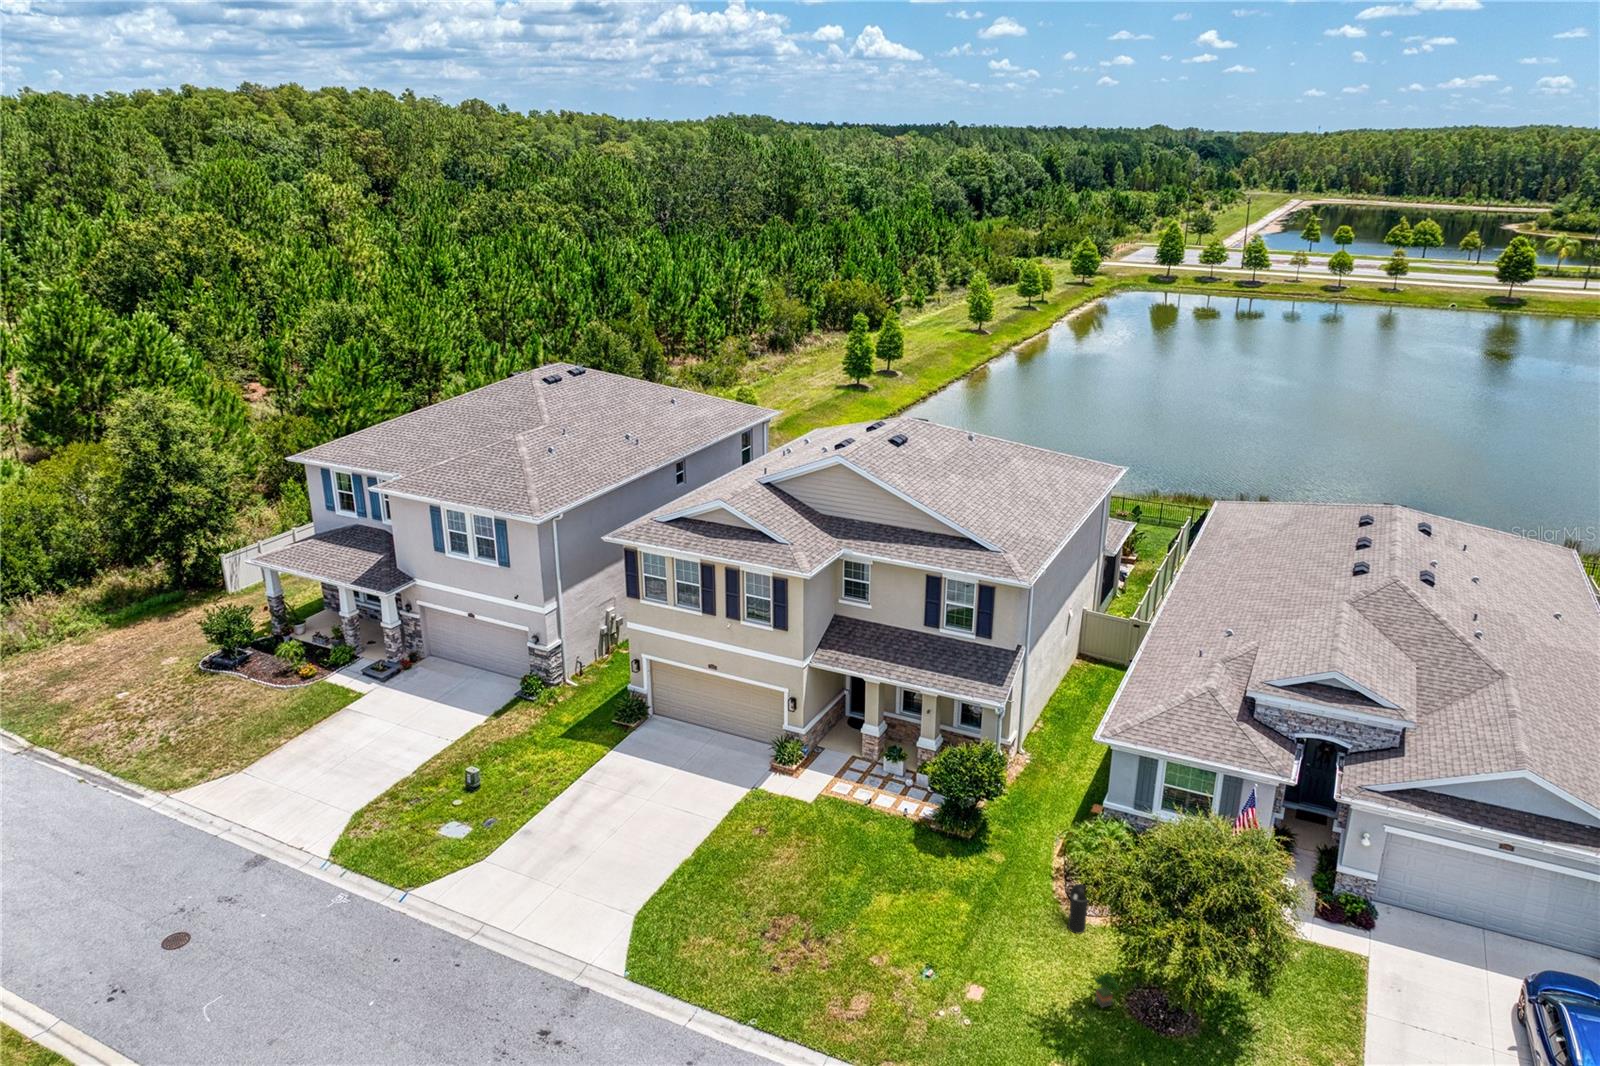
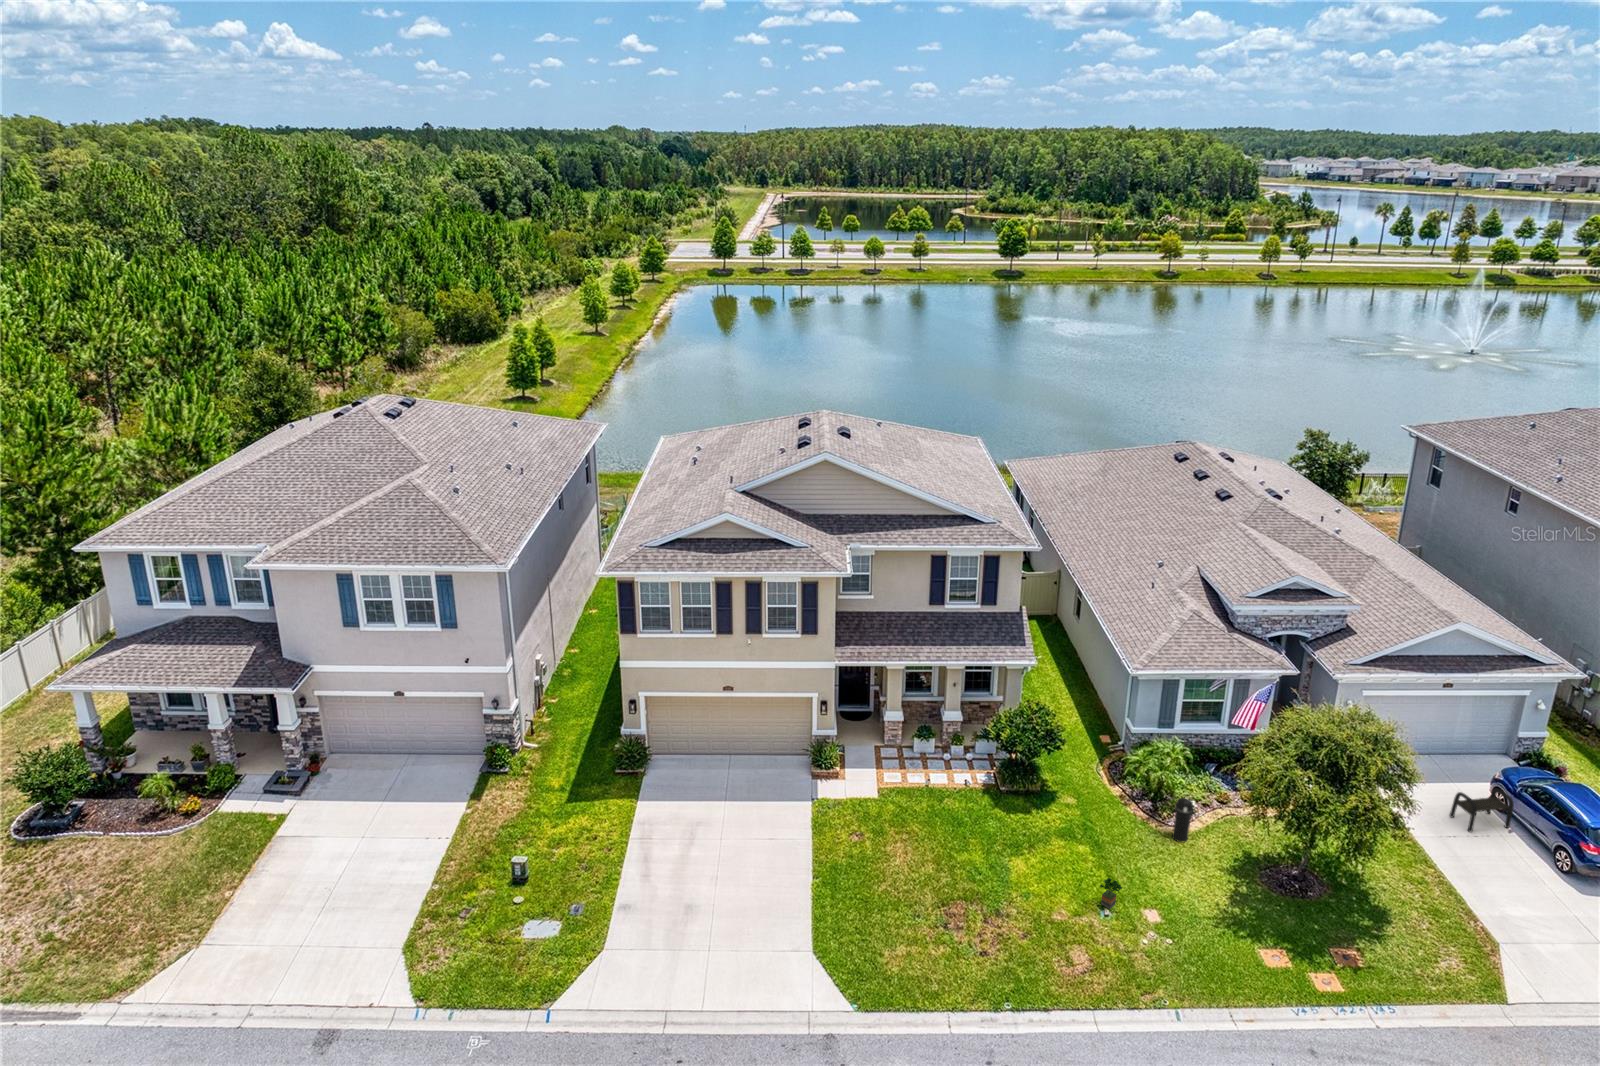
potted tree: present [1095,973,1119,1007] -> present [1100,878,1122,909]
bench: none [1445,980,1528,1046] -> present [1450,789,1514,832]

